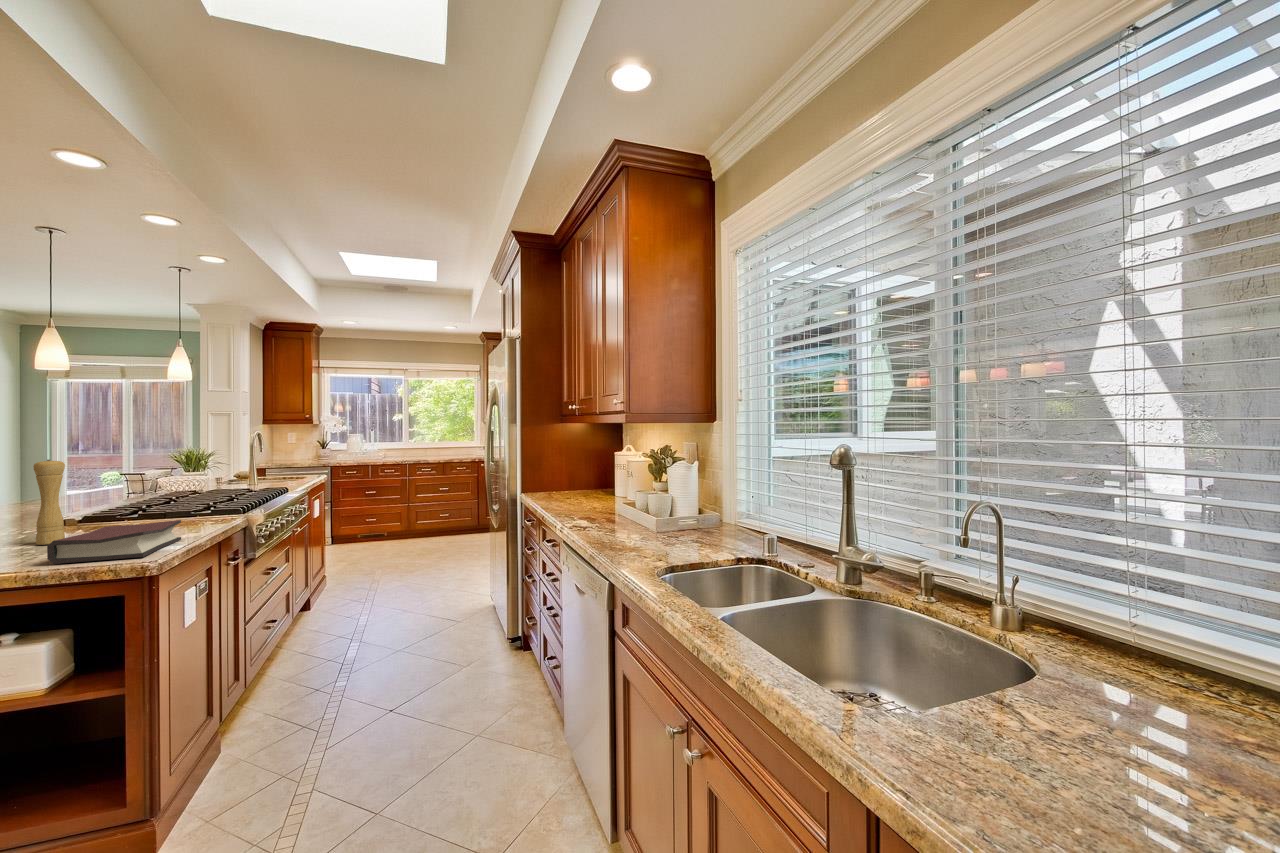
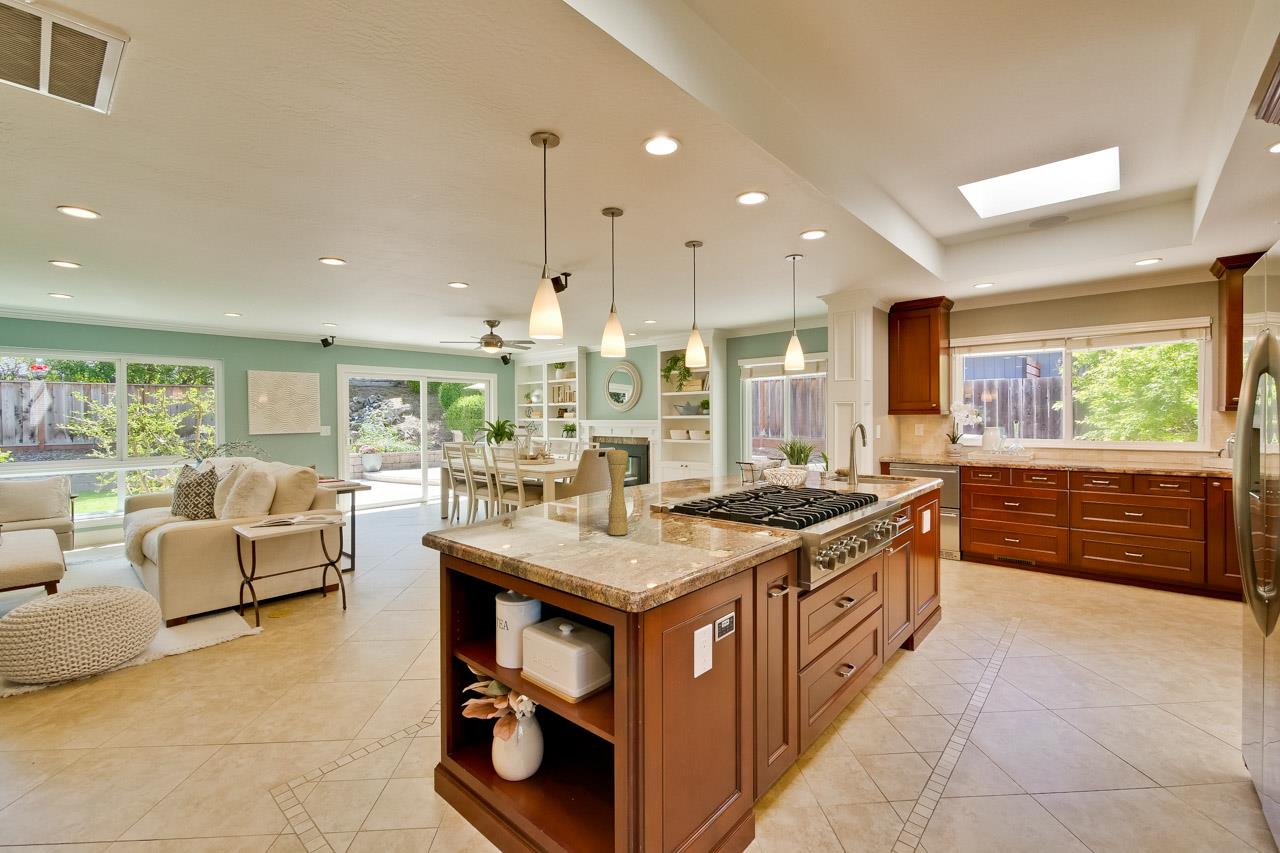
hardback book: present [47,520,181,564] -> none [569,528,697,583]

